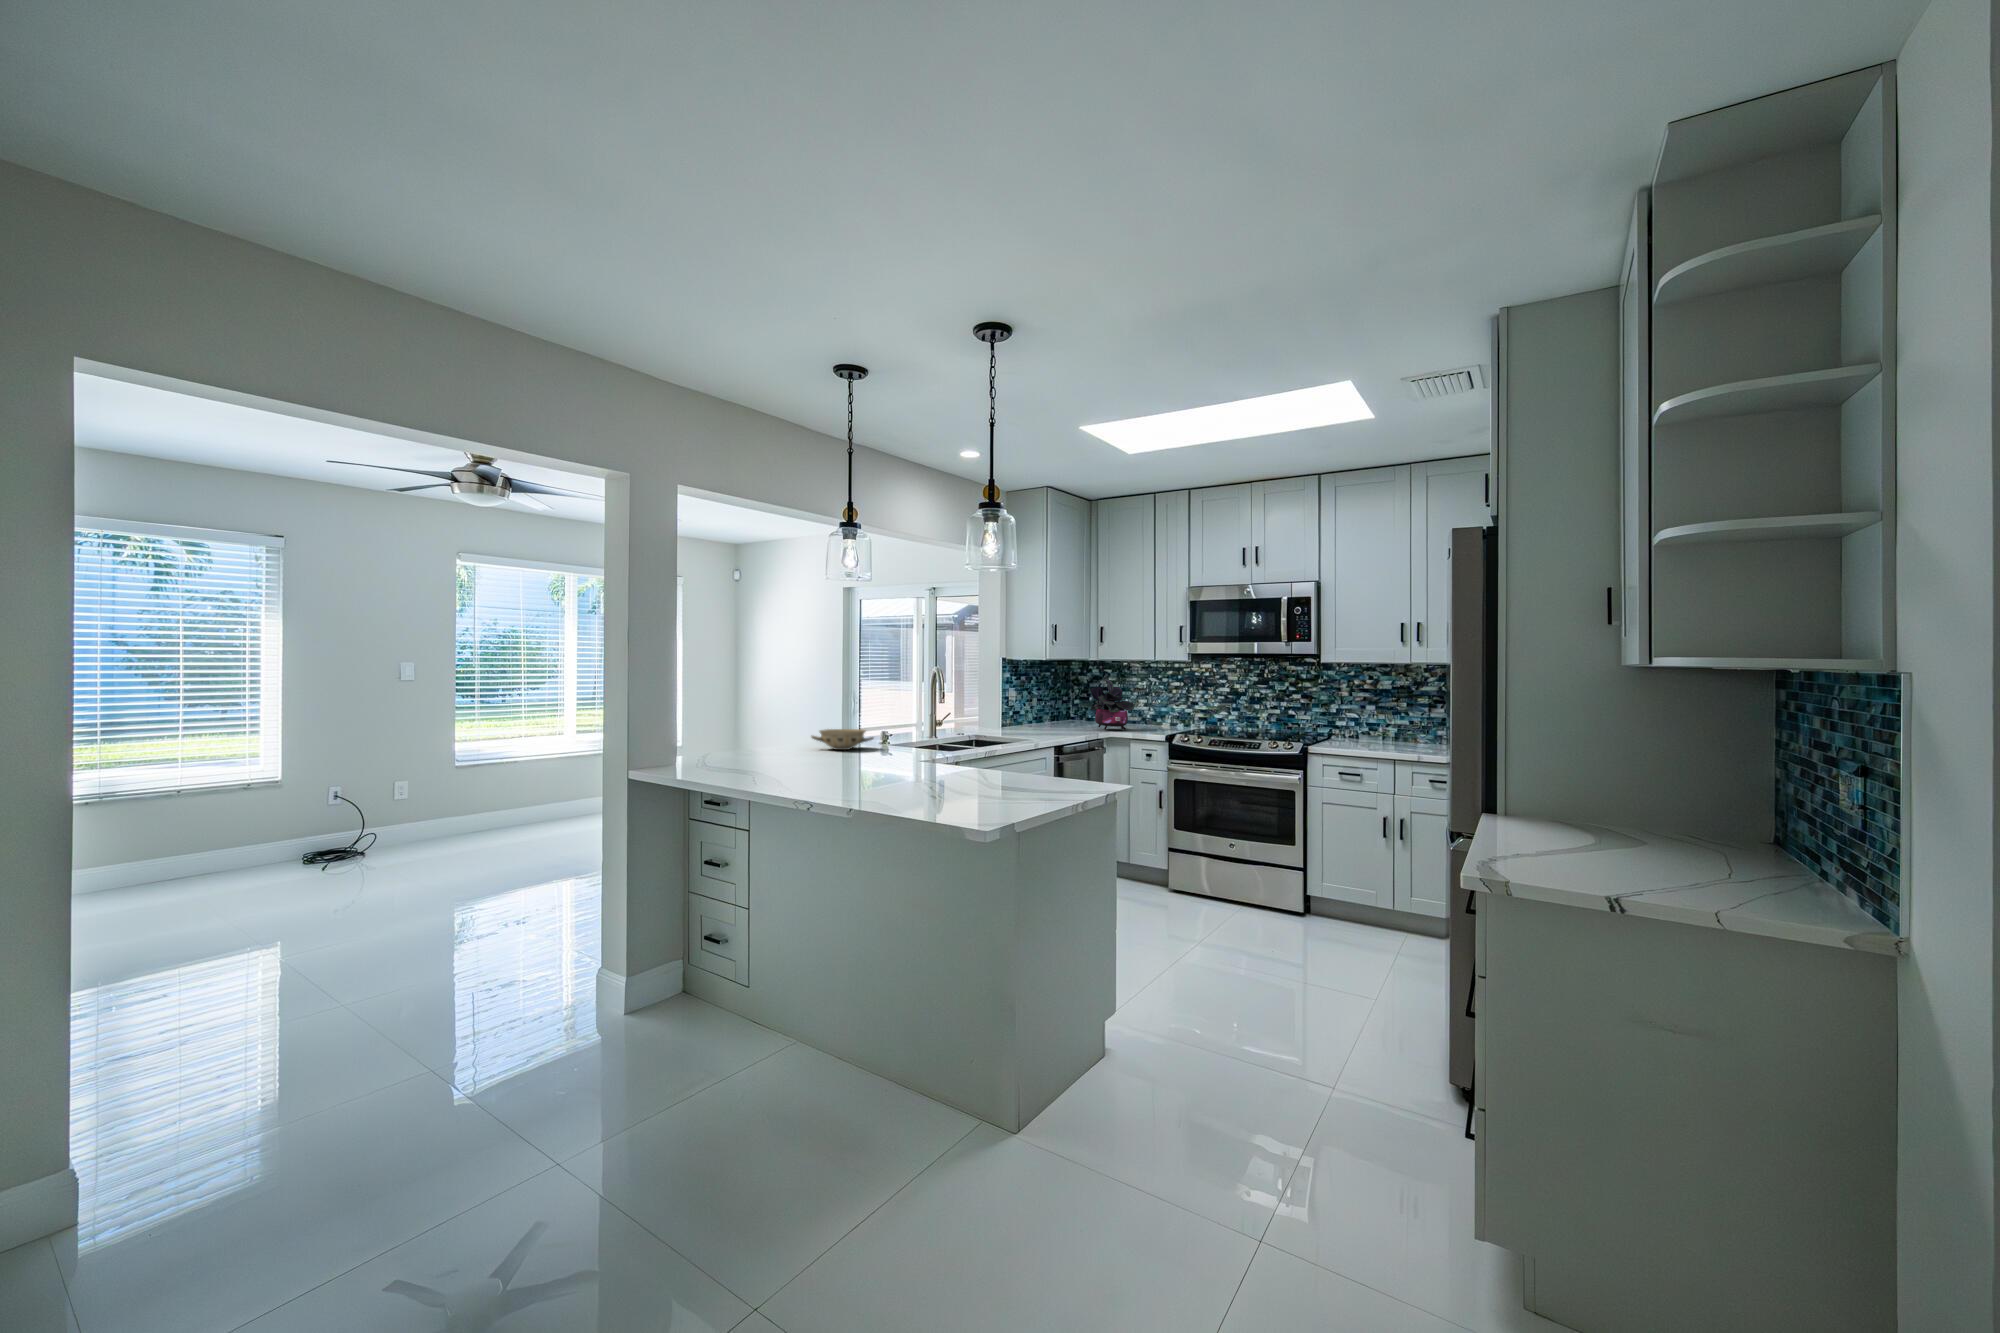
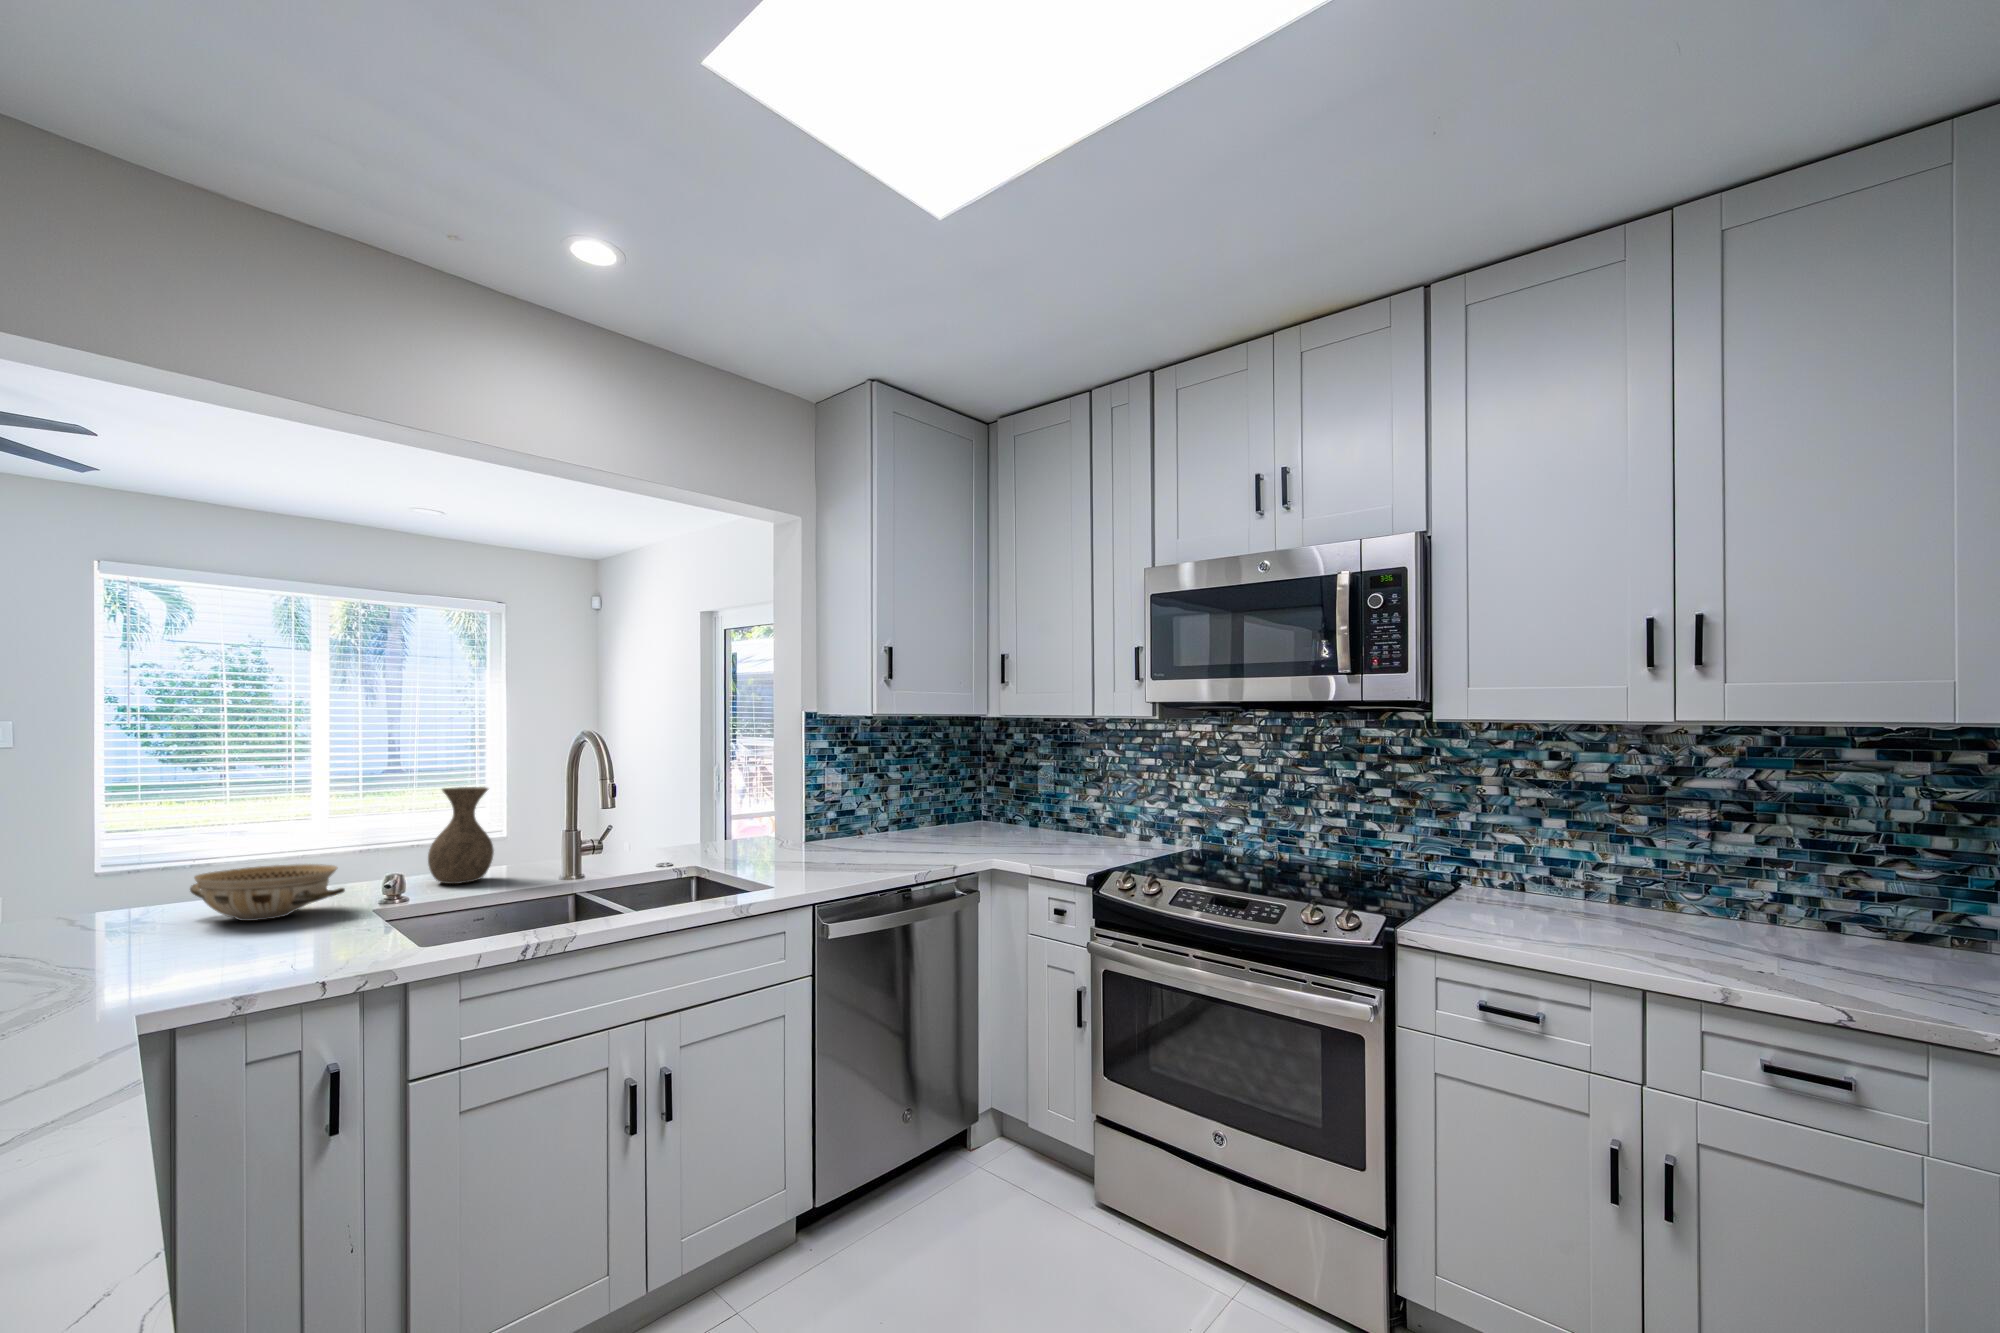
potted plant: present [1090,679,1134,729] -> none [982,749,1069,847]
vase: none [865,697,891,742] -> present [428,787,494,884]

